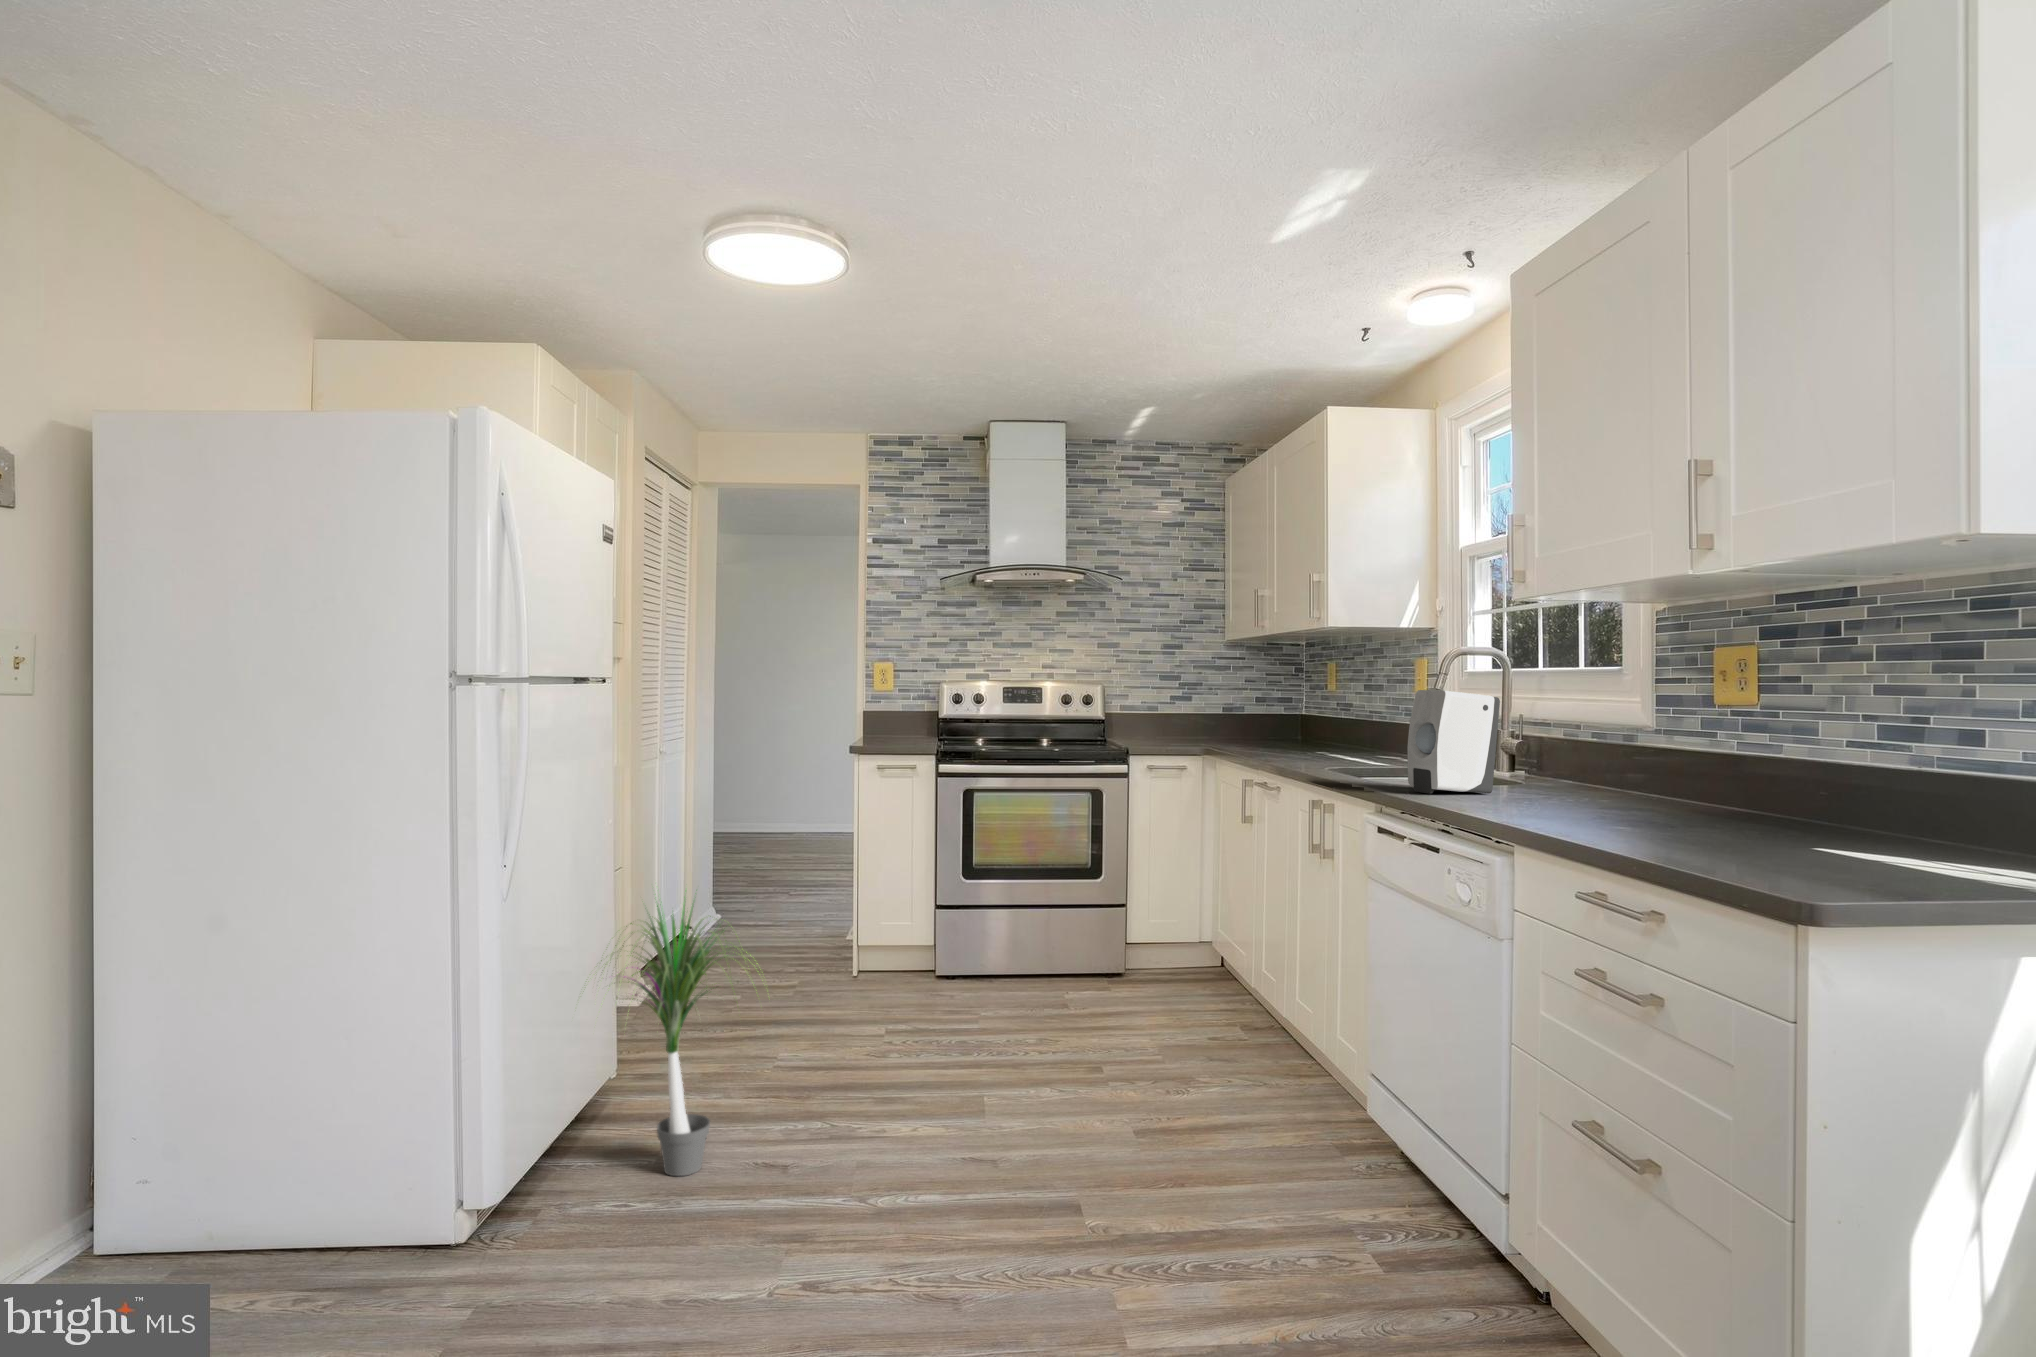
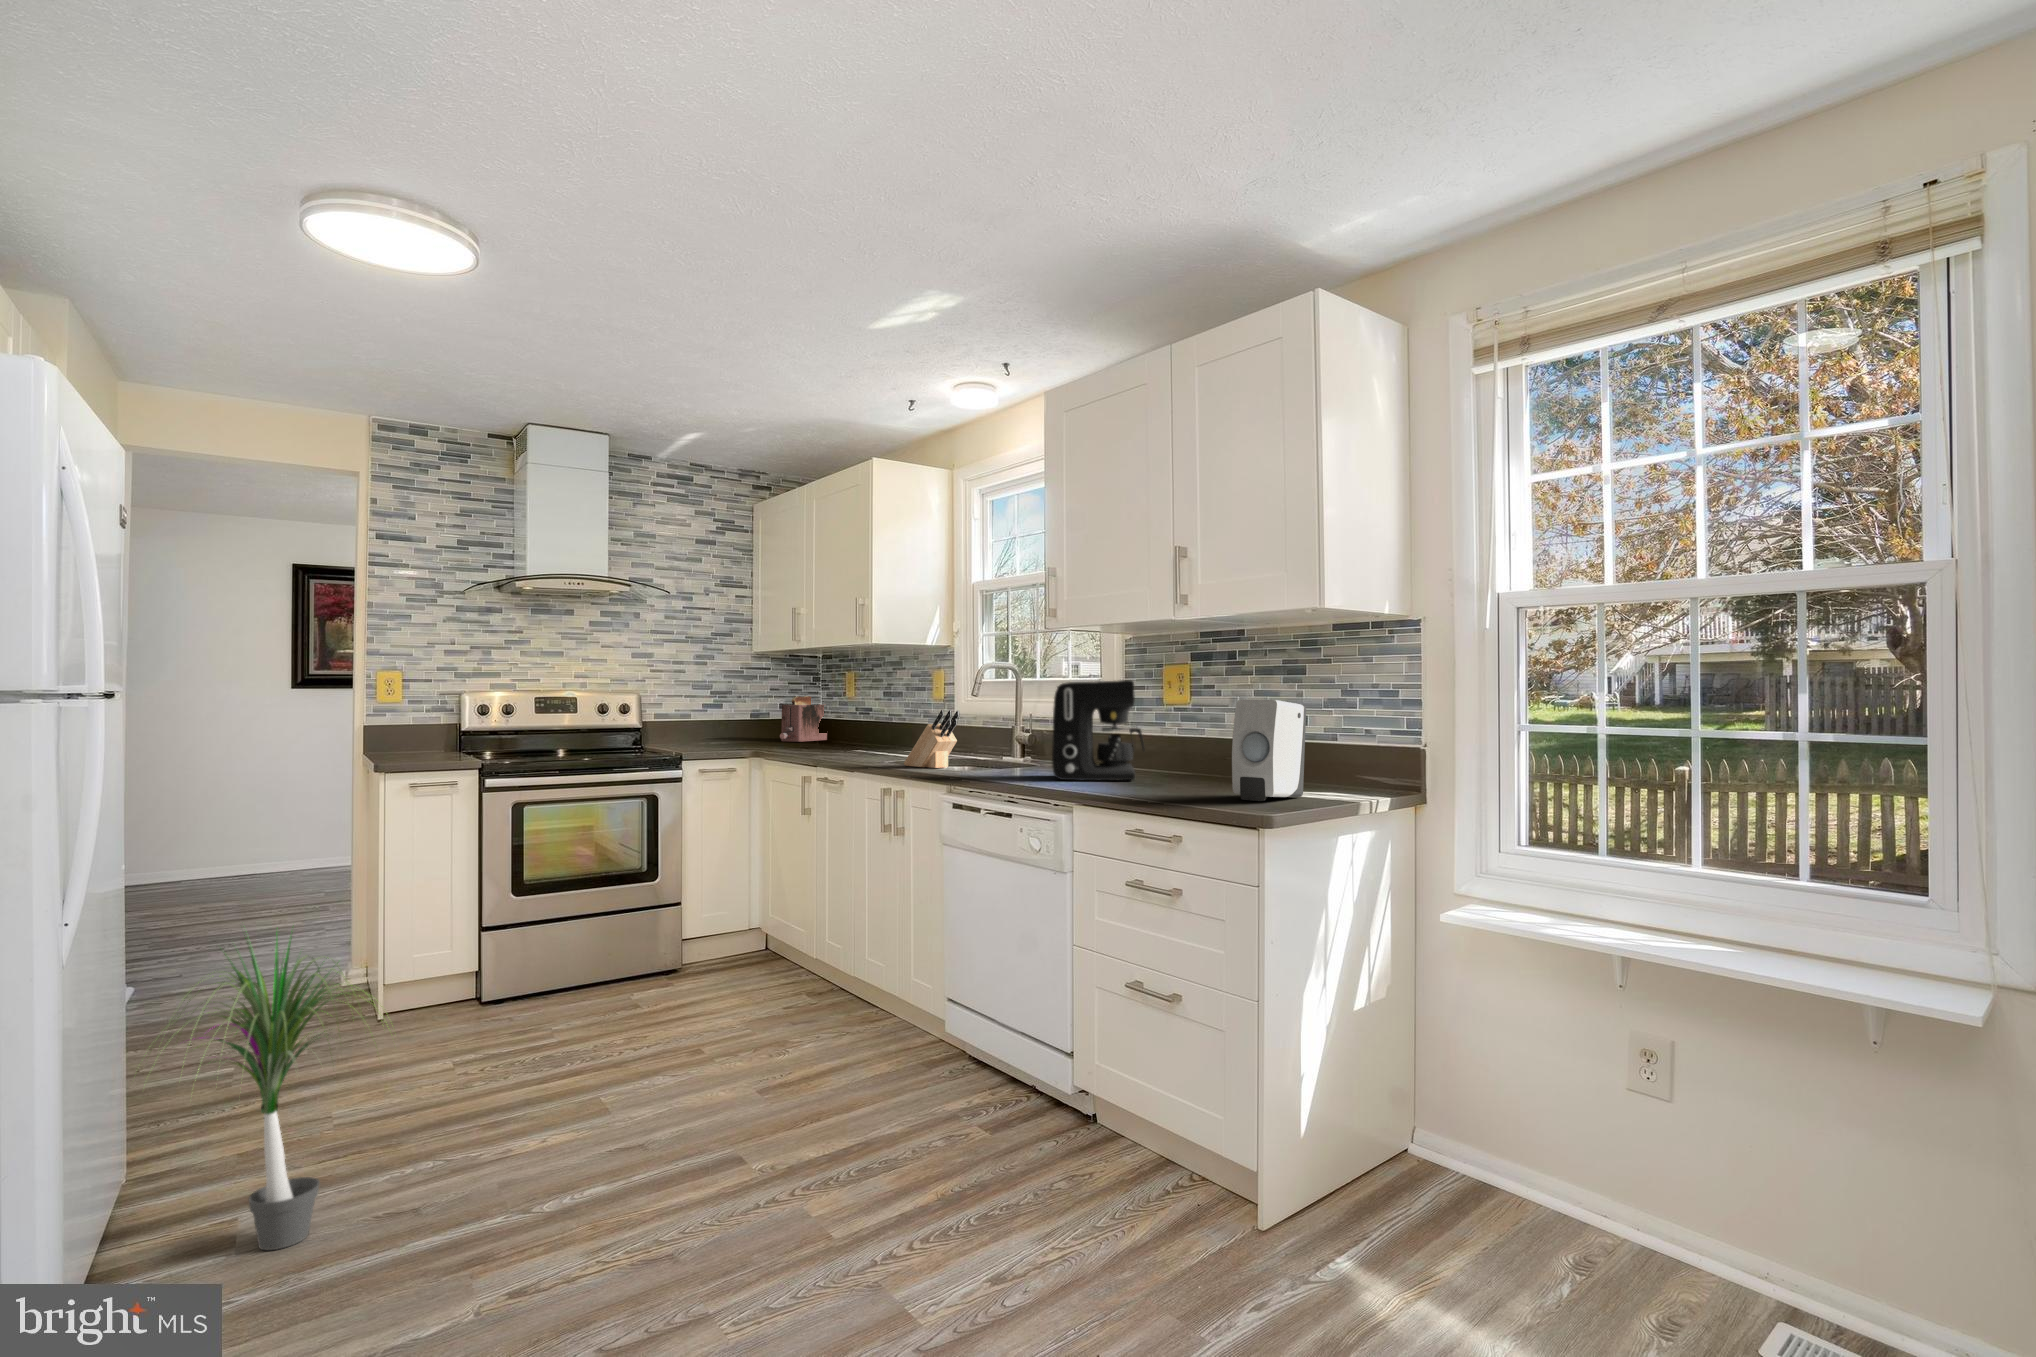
coffee maker: none [1503,668,1660,815] -> present [1052,680,1145,780]
toaster: none [1250,689,1307,739] -> present [780,696,827,742]
soap dispenser: present [1407,690,1500,794] -> present [1232,699,1306,801]
knife block: none [1337,706,1402,779] -> present [904,710,960,768]

